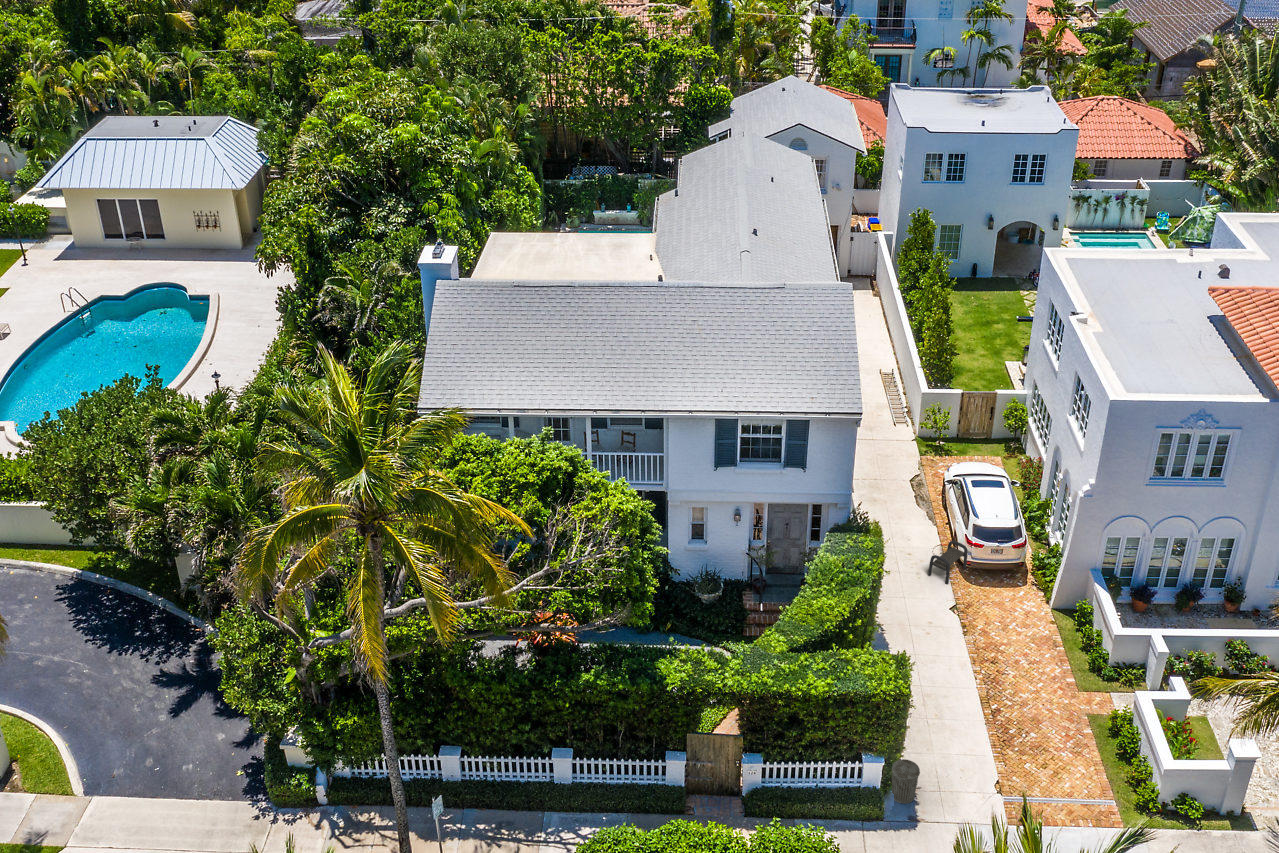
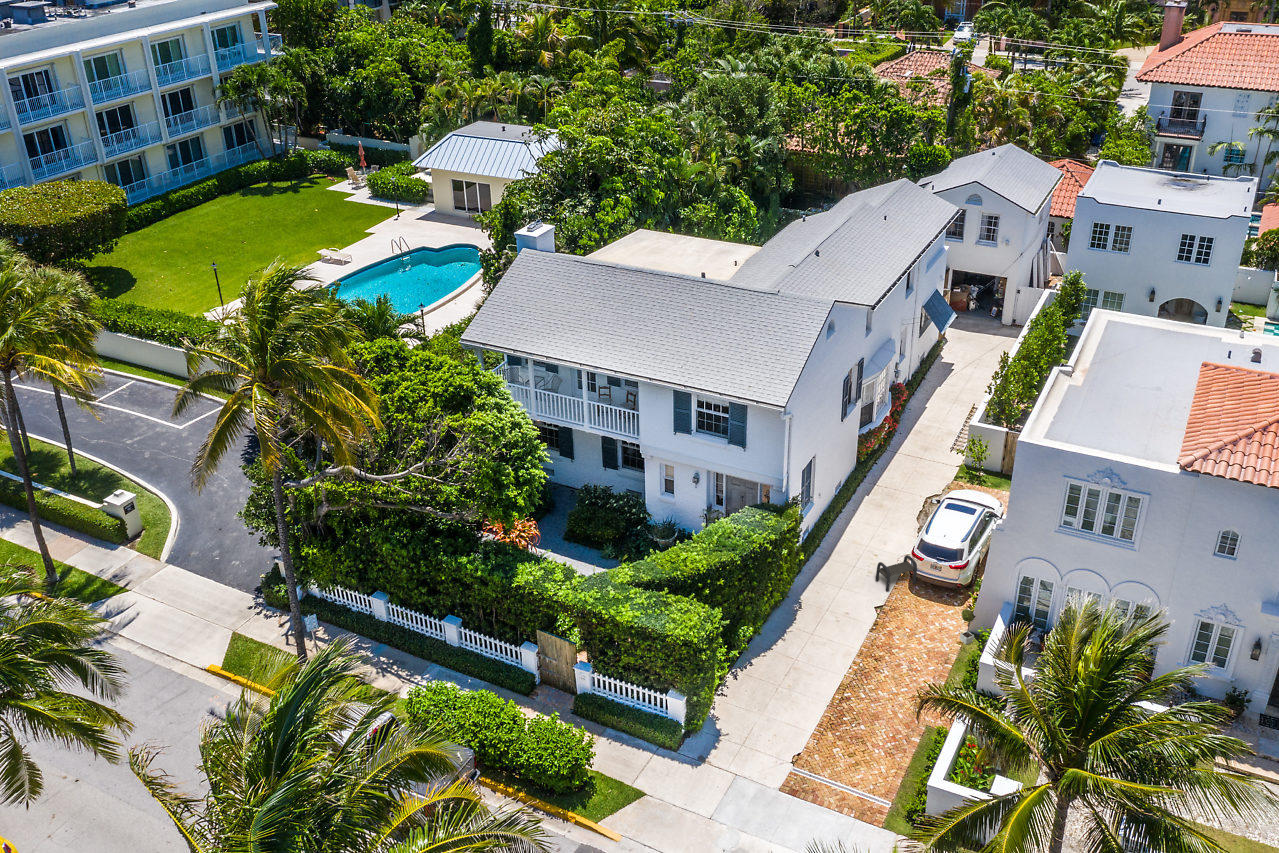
potted tree: none [1047,582,1064,618] -> present [960,609,976,644]
trash can: present [891,759,920,804] -> none [697,706,722,745]

